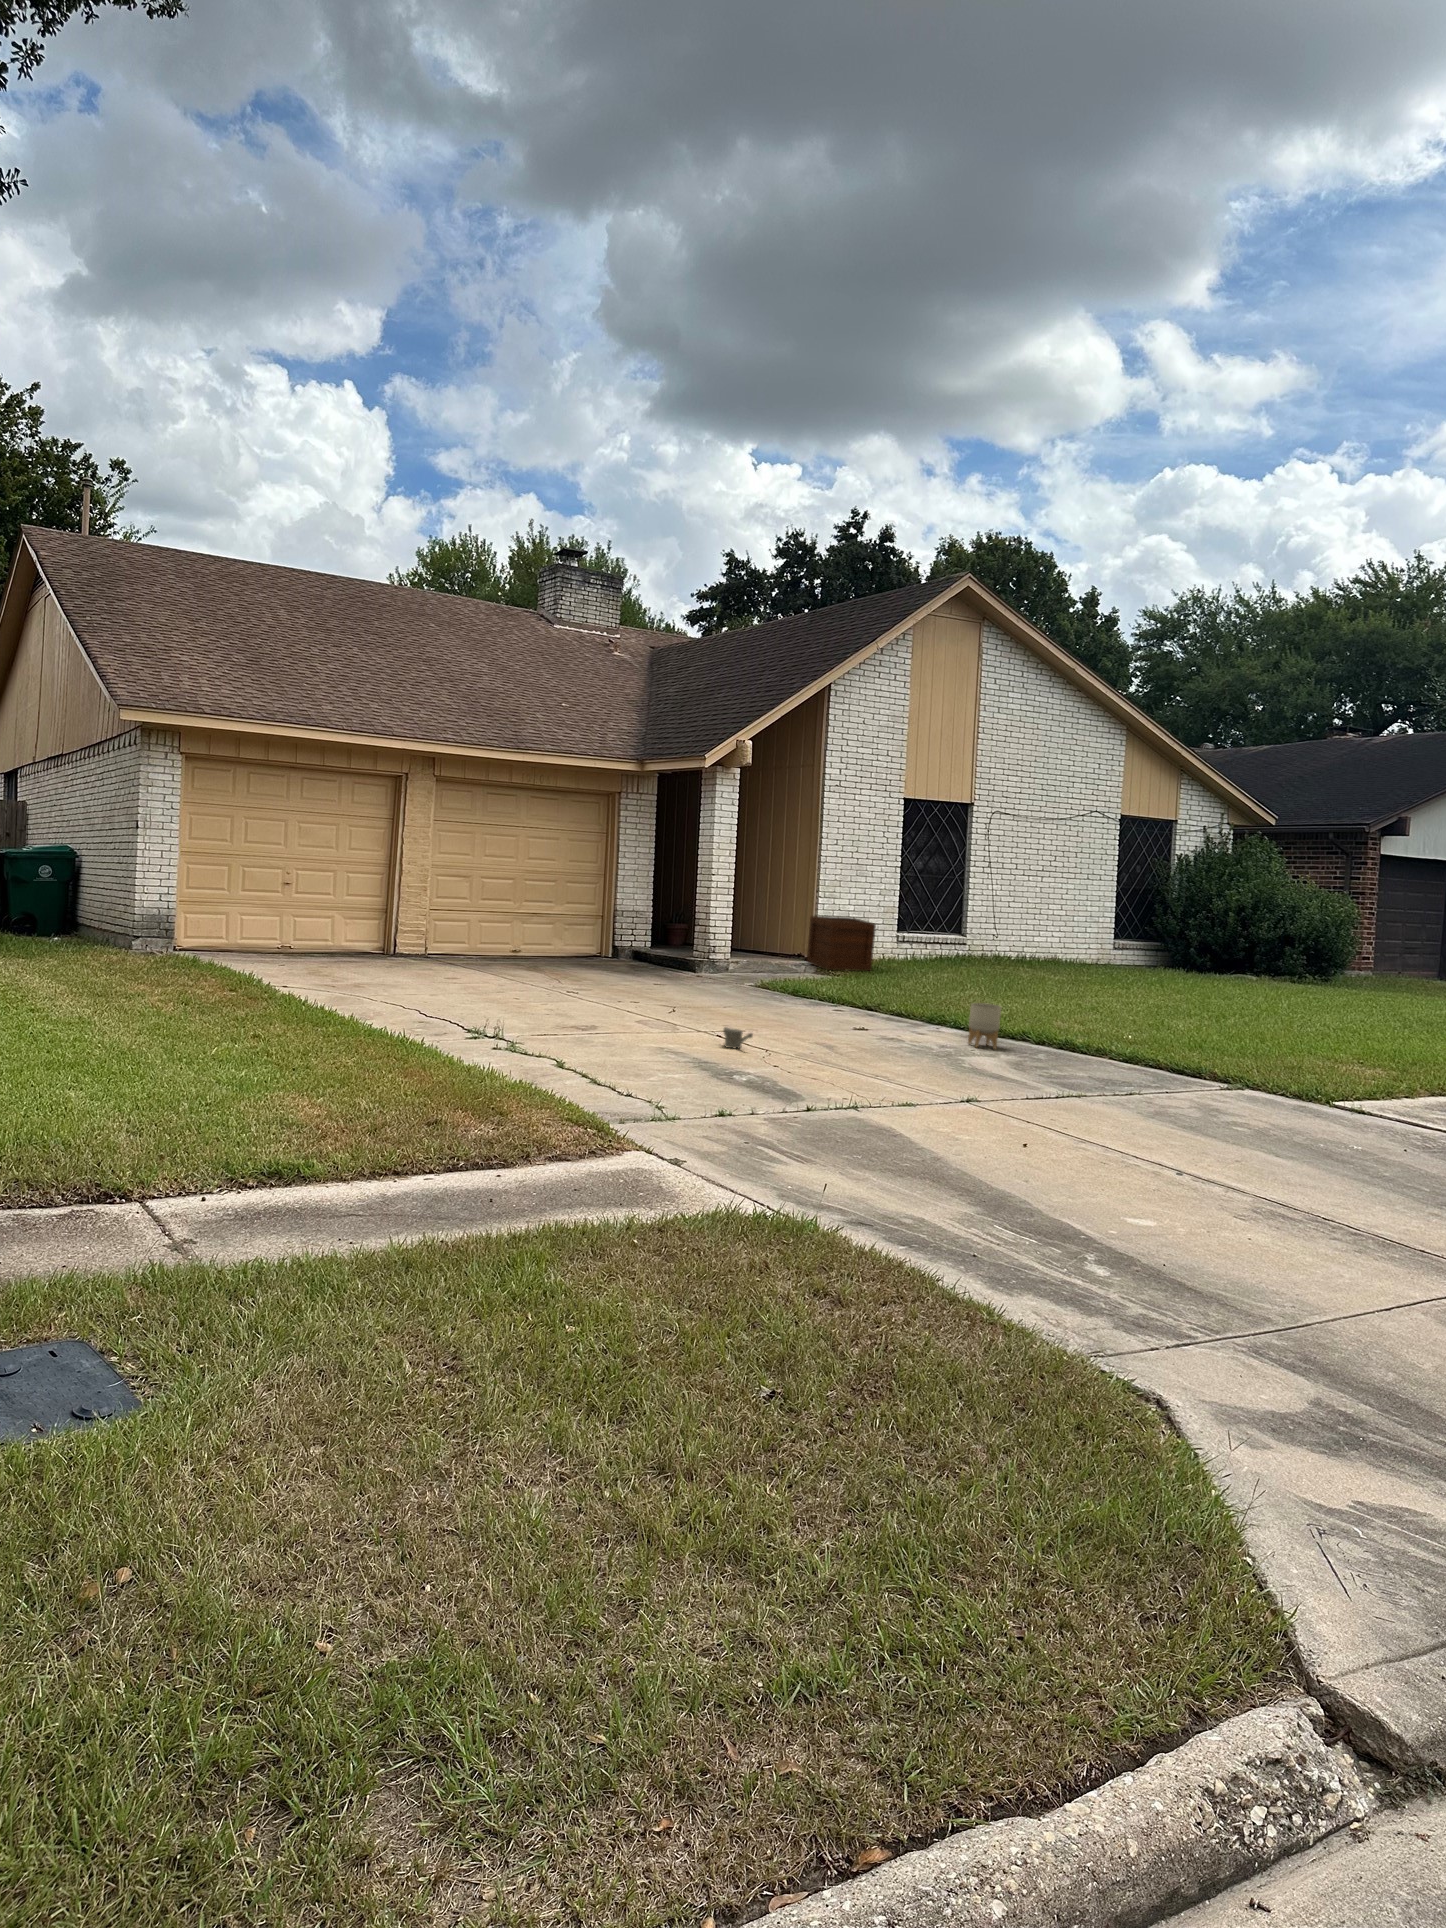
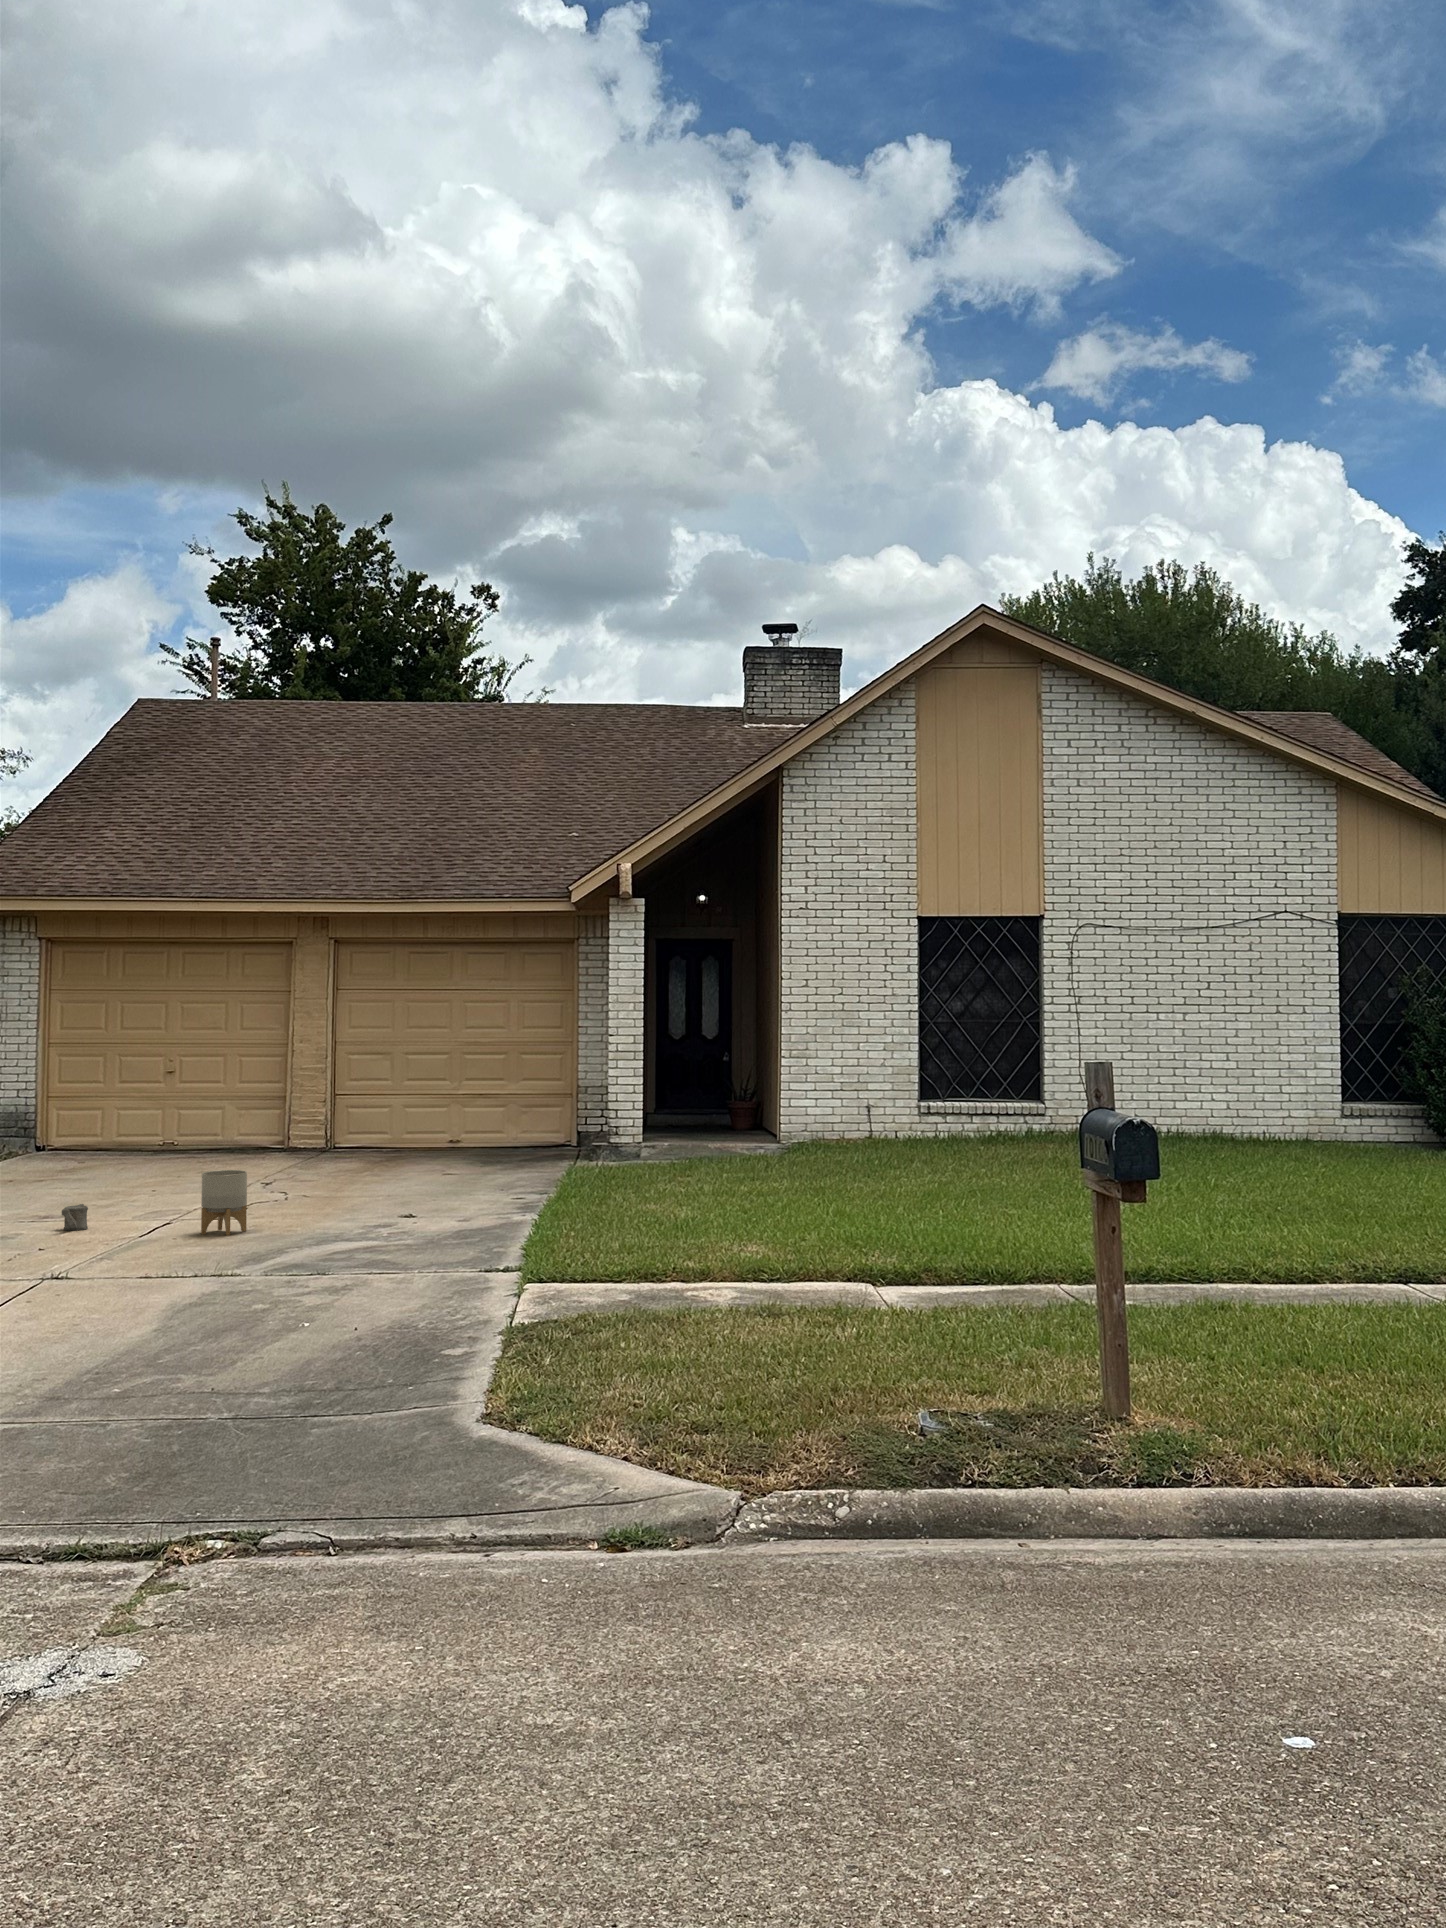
wooden crate: present [807,916,876,971] -> none [761,1083,832,1156]
planter: present [968,1003,1001,1049] -> present [201,1170,247,1235]

